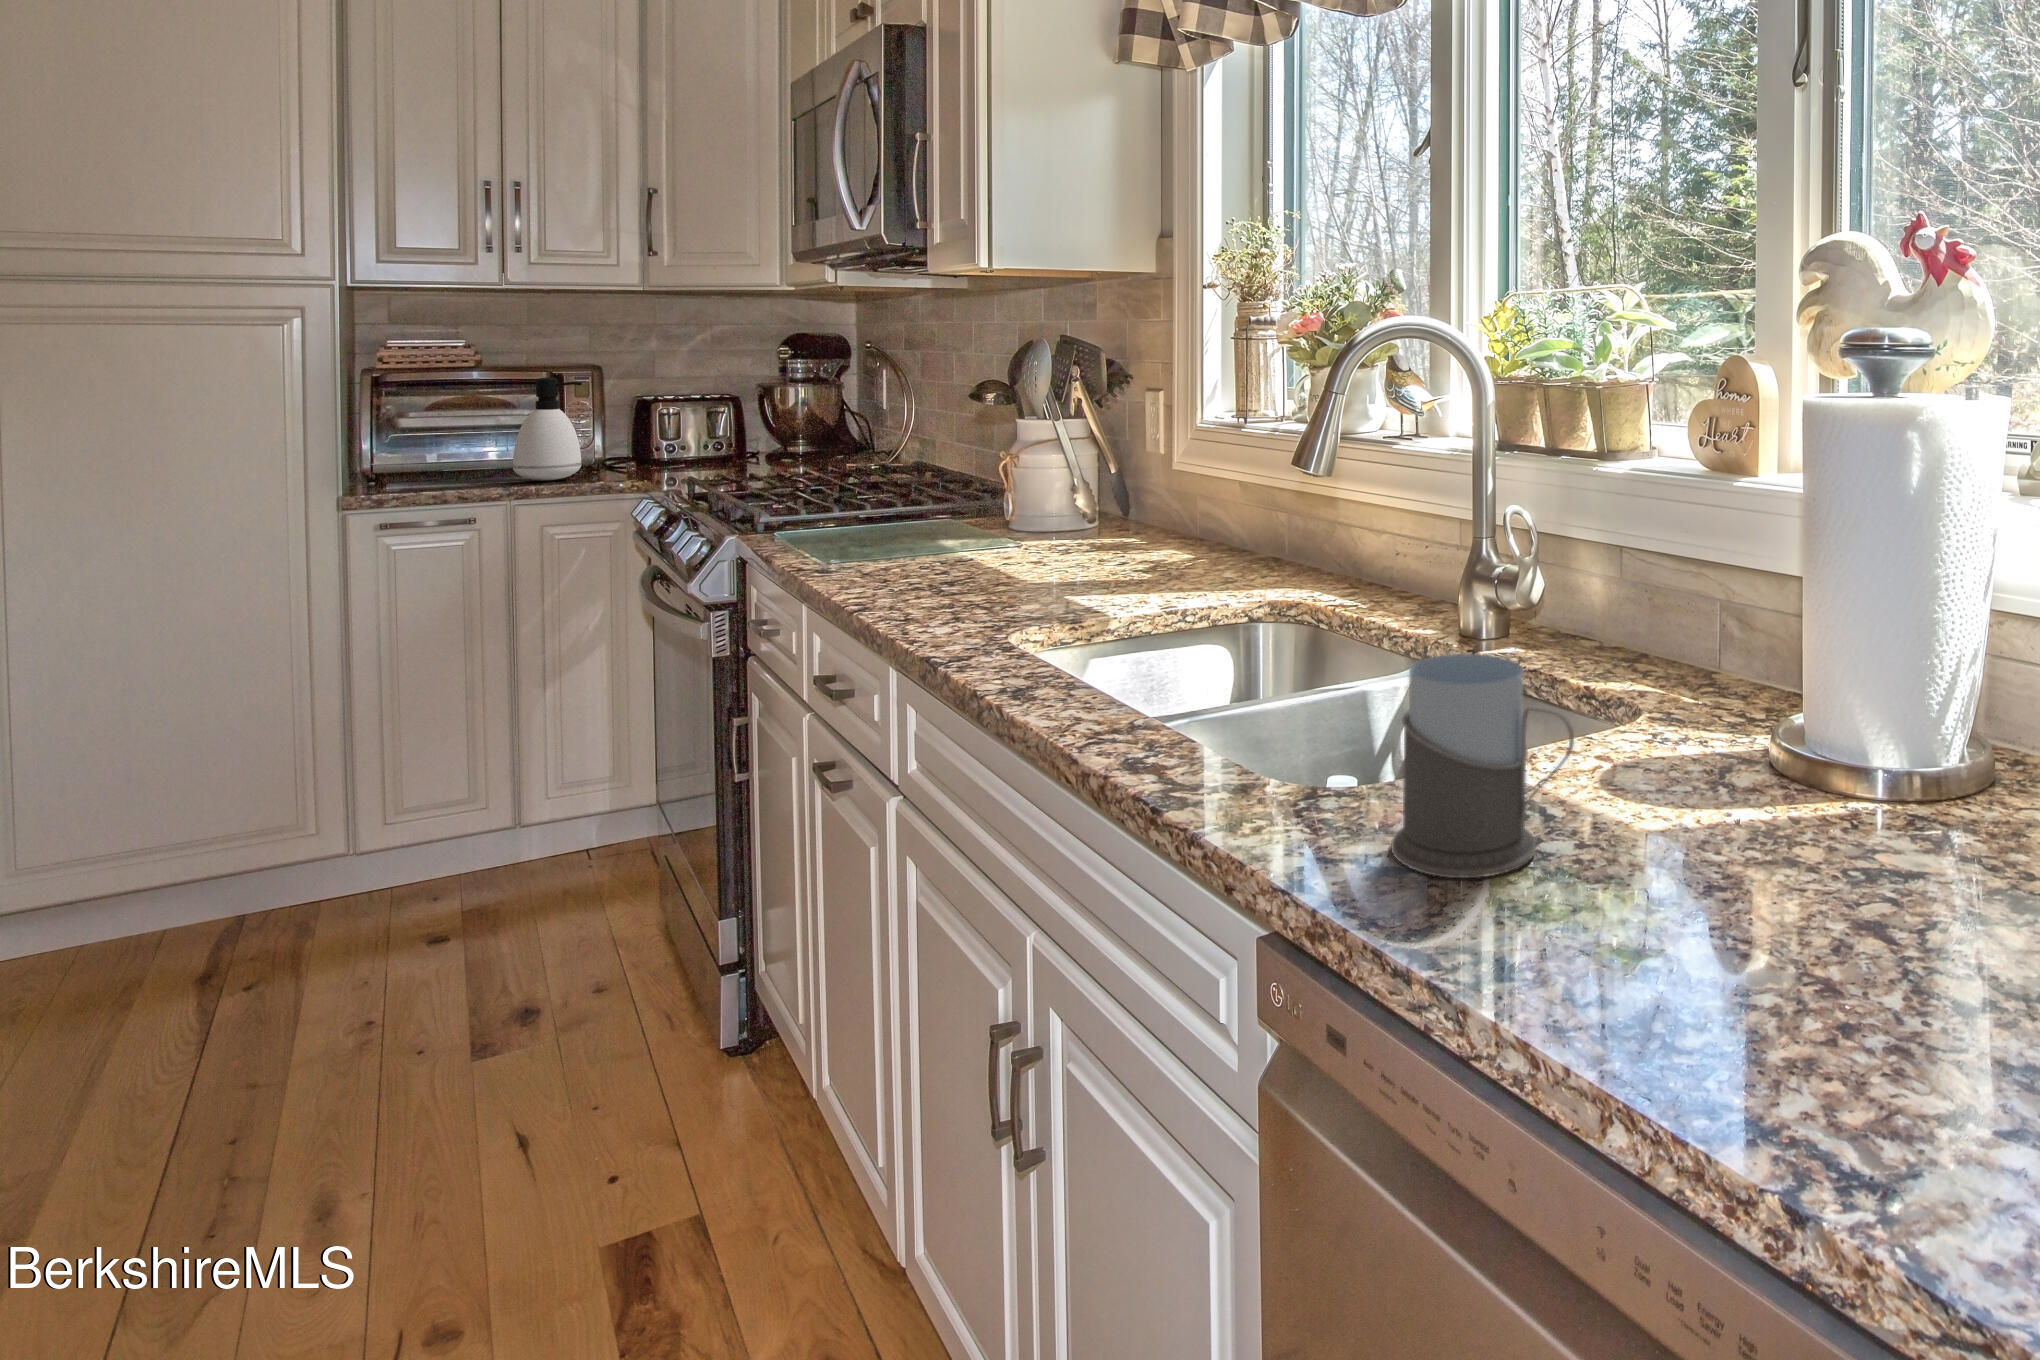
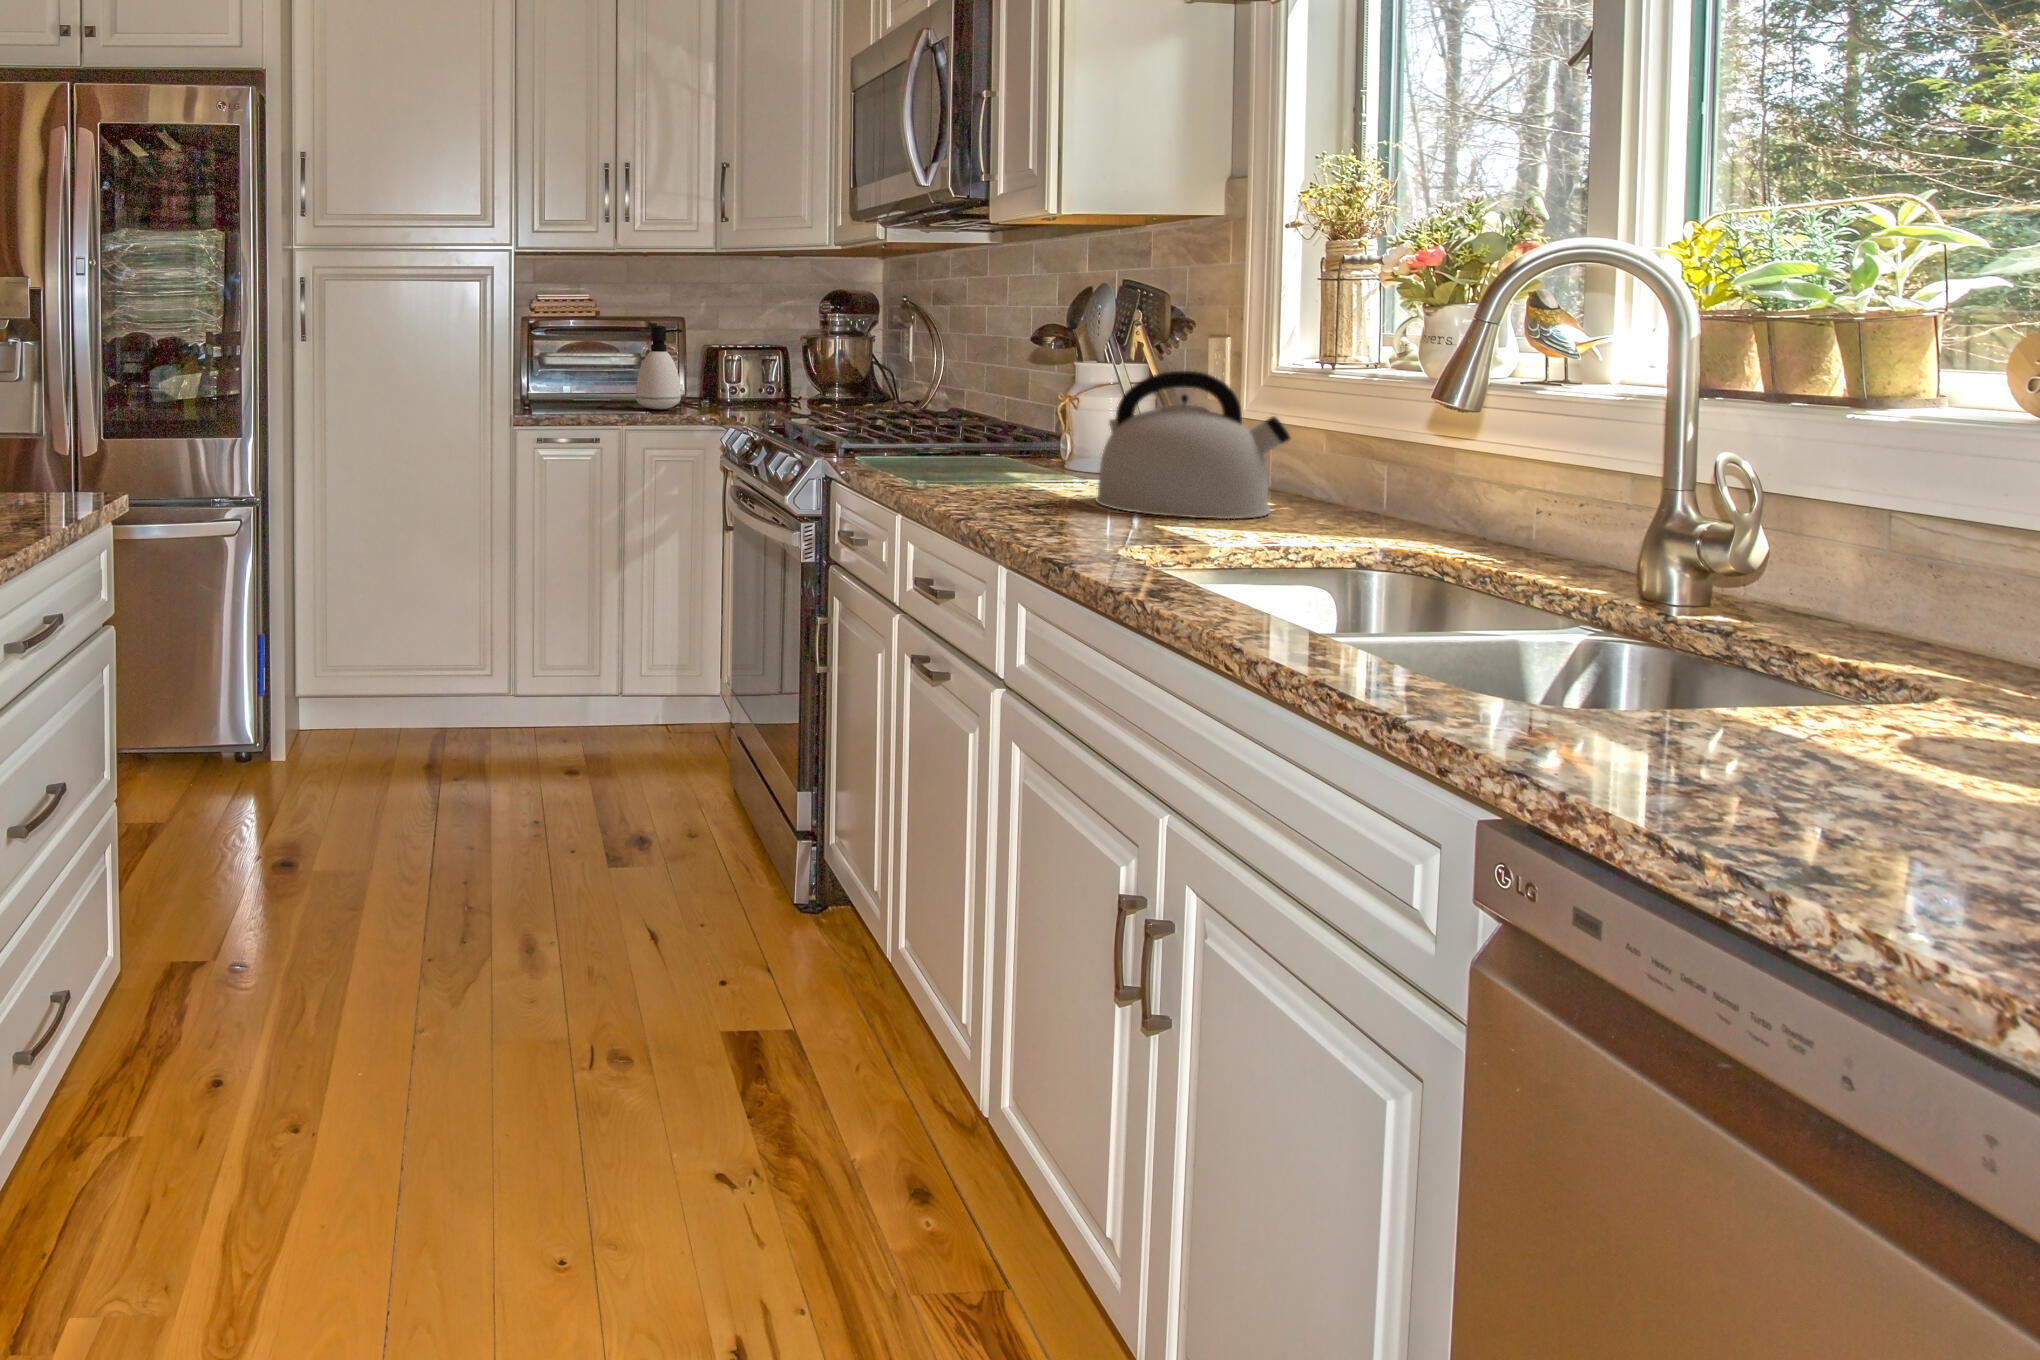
kettle: none [1022,428,1205,578] -> present [1095,371,1290,519]
mug: present [1391,654,1574,878] -> none [1635,582,1905,812]

